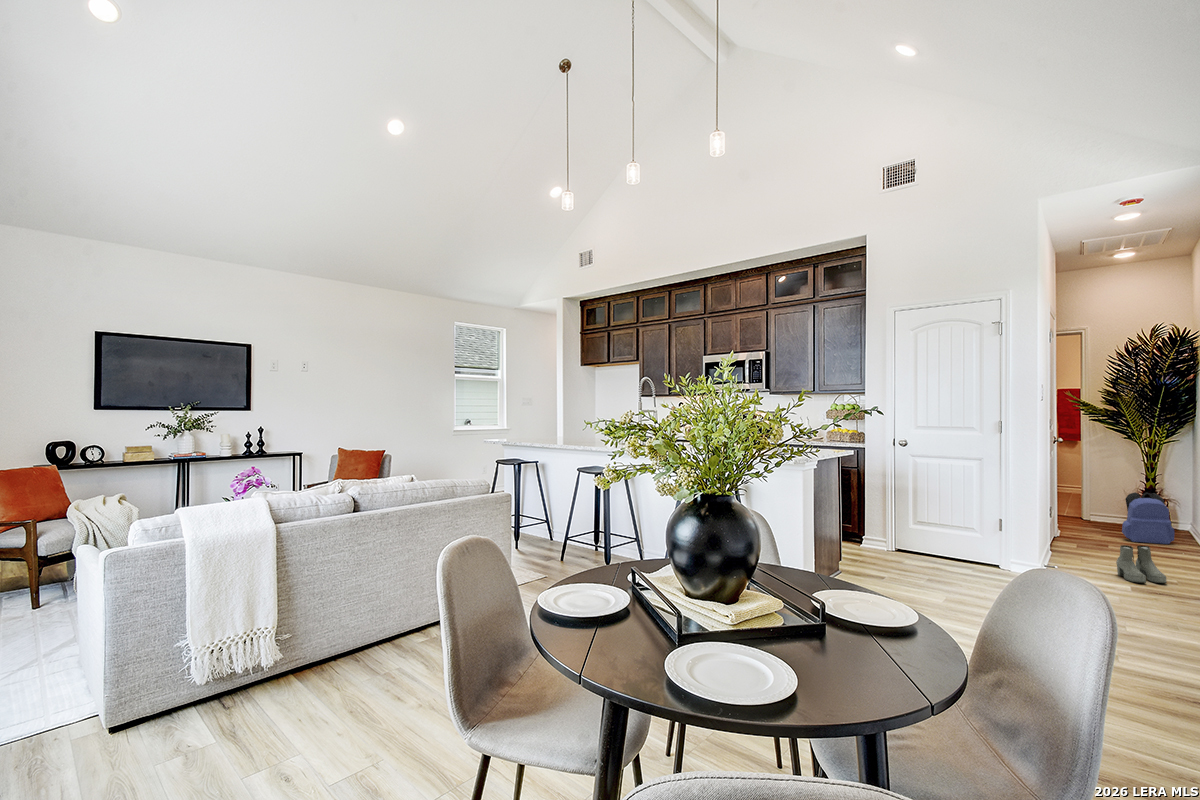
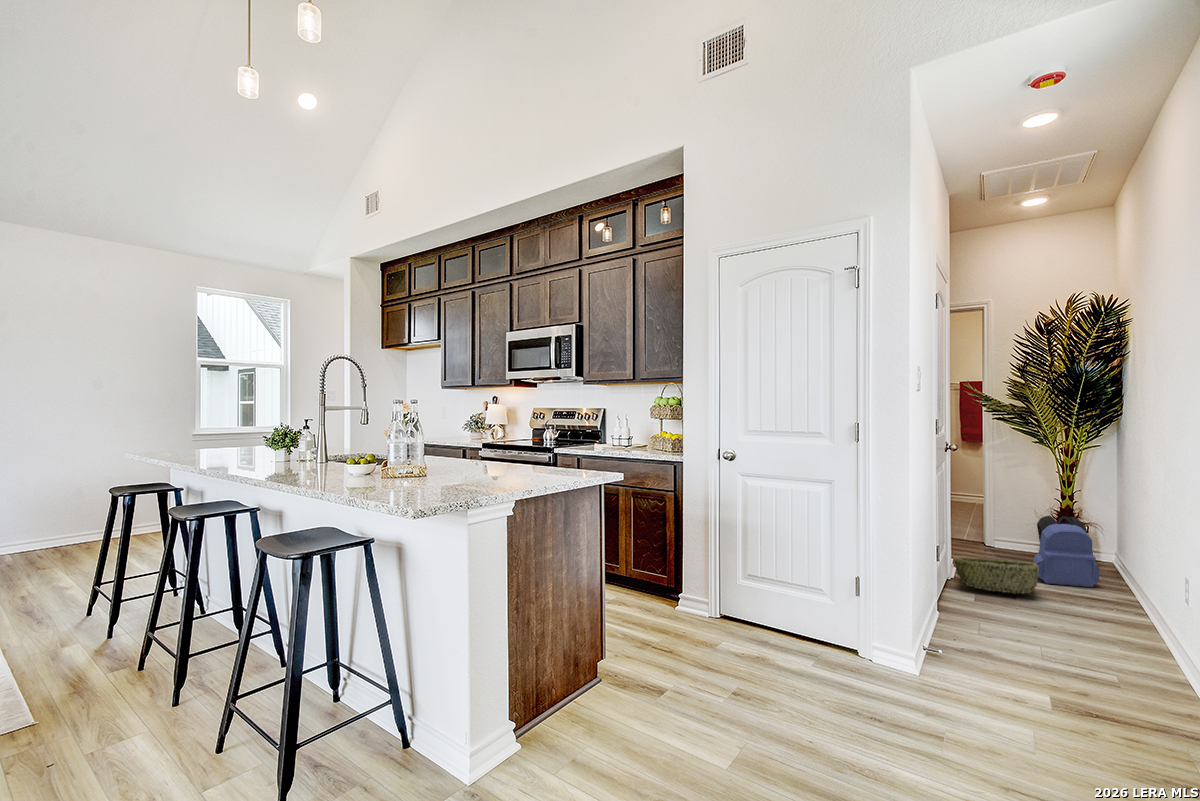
woven basket: none [1060,522,1126,547] -> present [954,557,1039,594]
boots: present [1116,545,1167,583] -> none [1028,609,1102,675]

